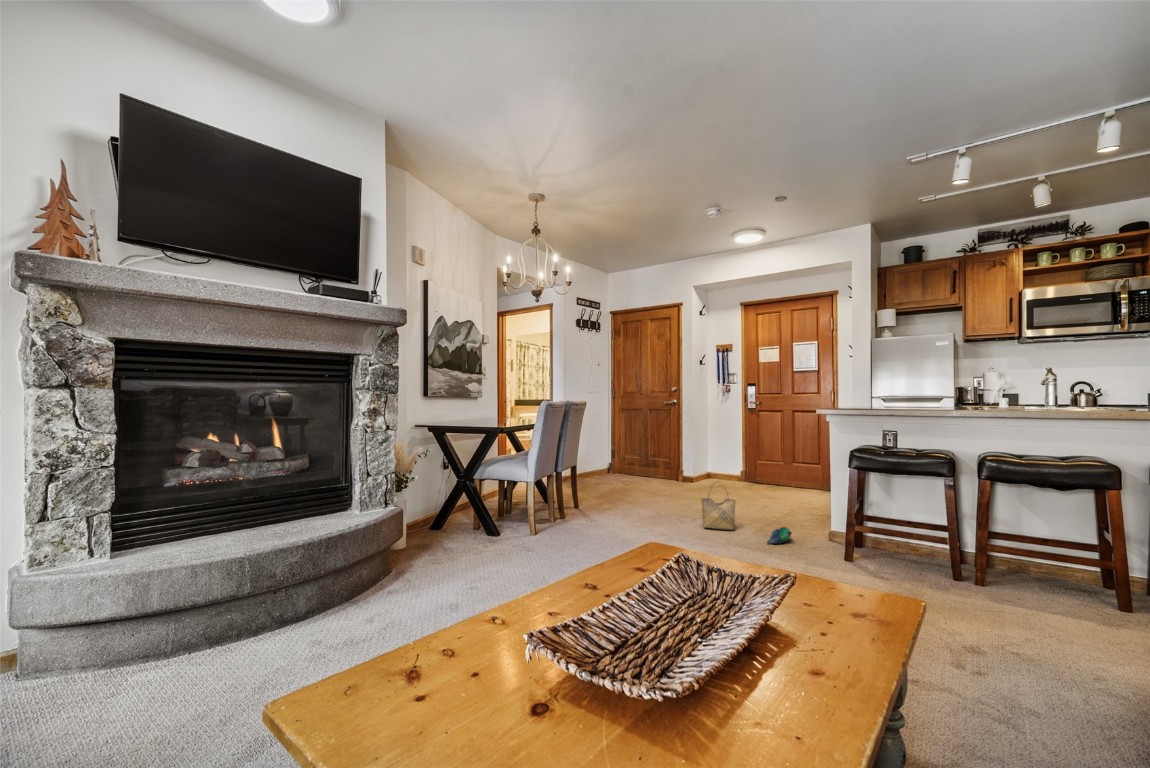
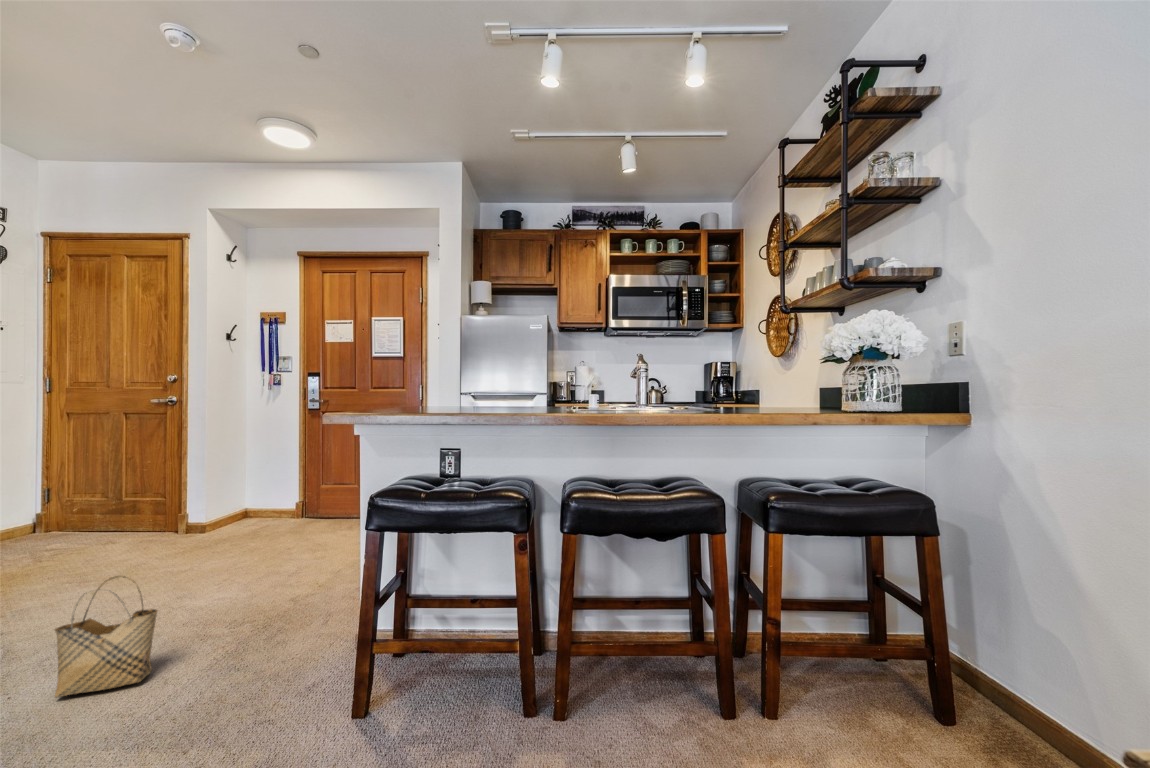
plush toy: present [767,527,792,544] -> none [187,654,264,719]

